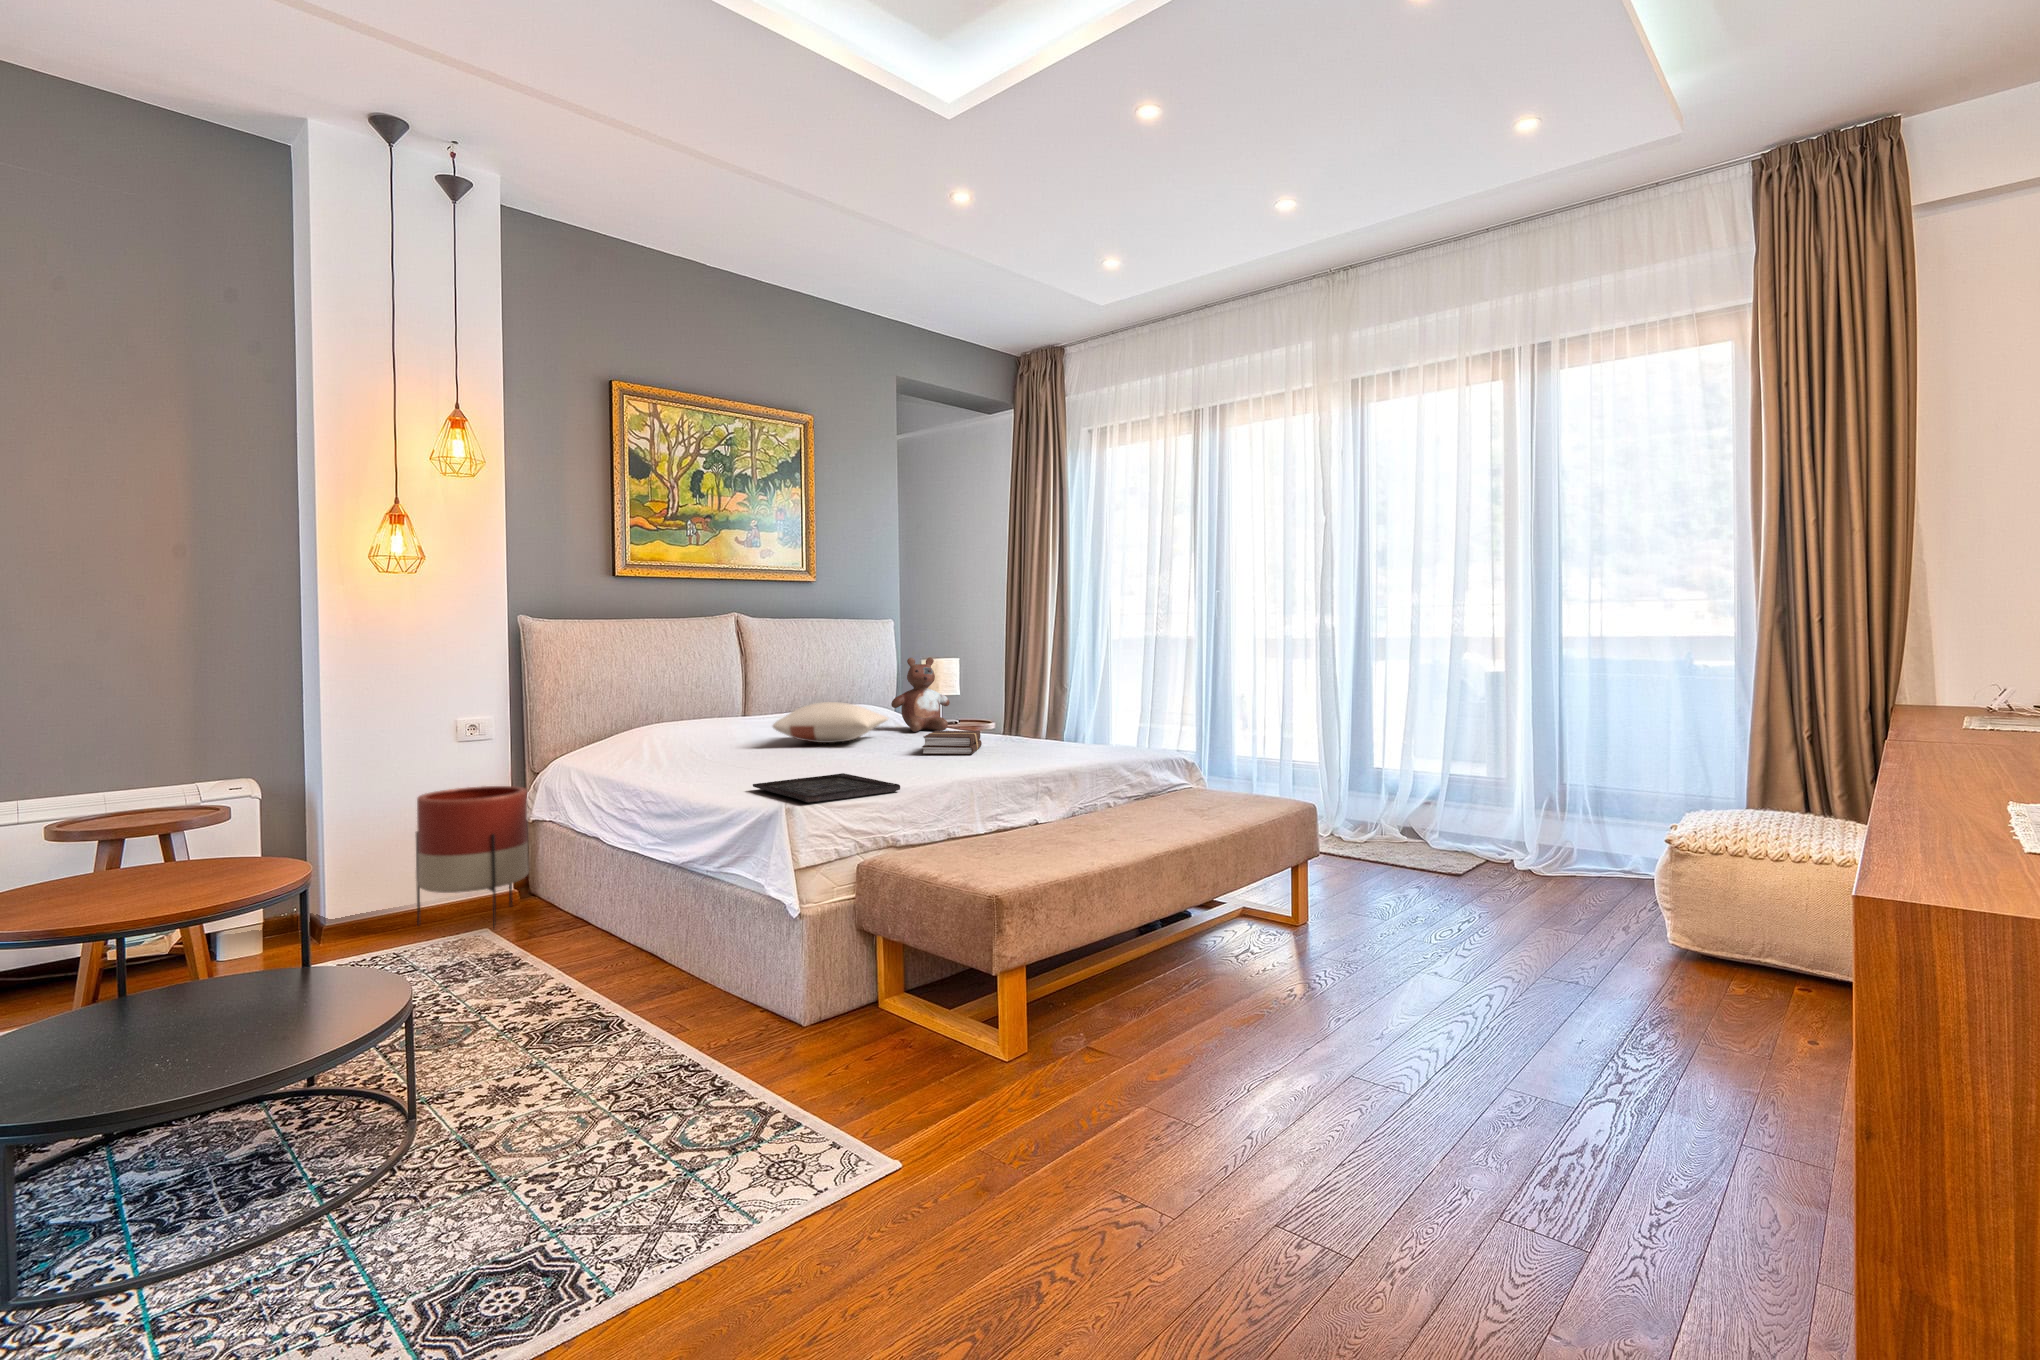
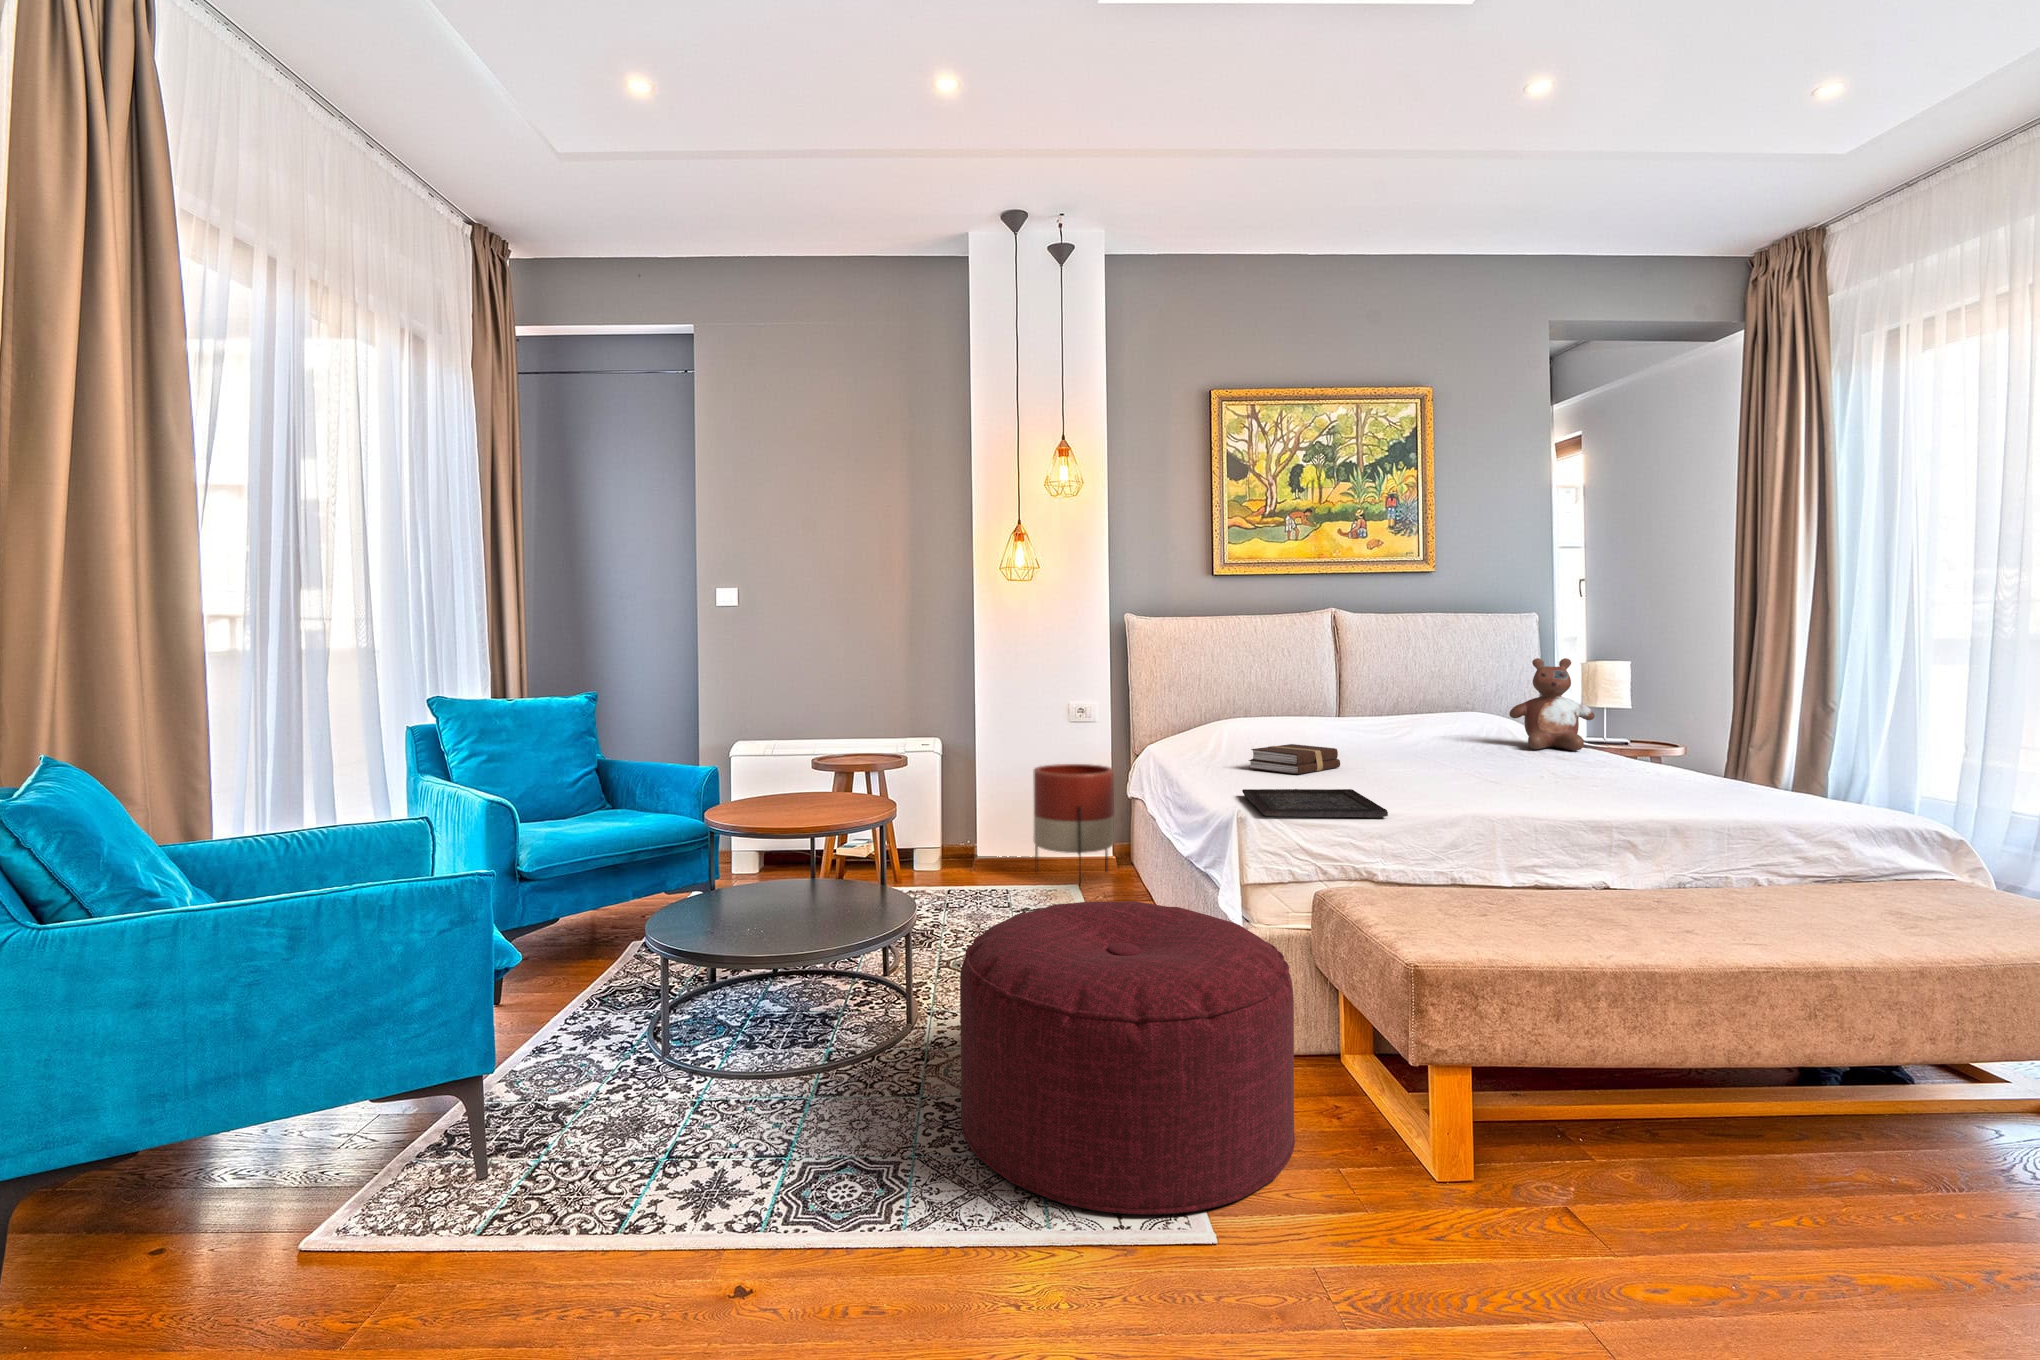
pillow: present [773,702,888,743] -> none [1340,708,1493,753]
book: present [922,731,982,754] -> present [1249,744,1340,774]
ottoman: none [560,898,906,1206] -> present [960,901,1295,1214]

